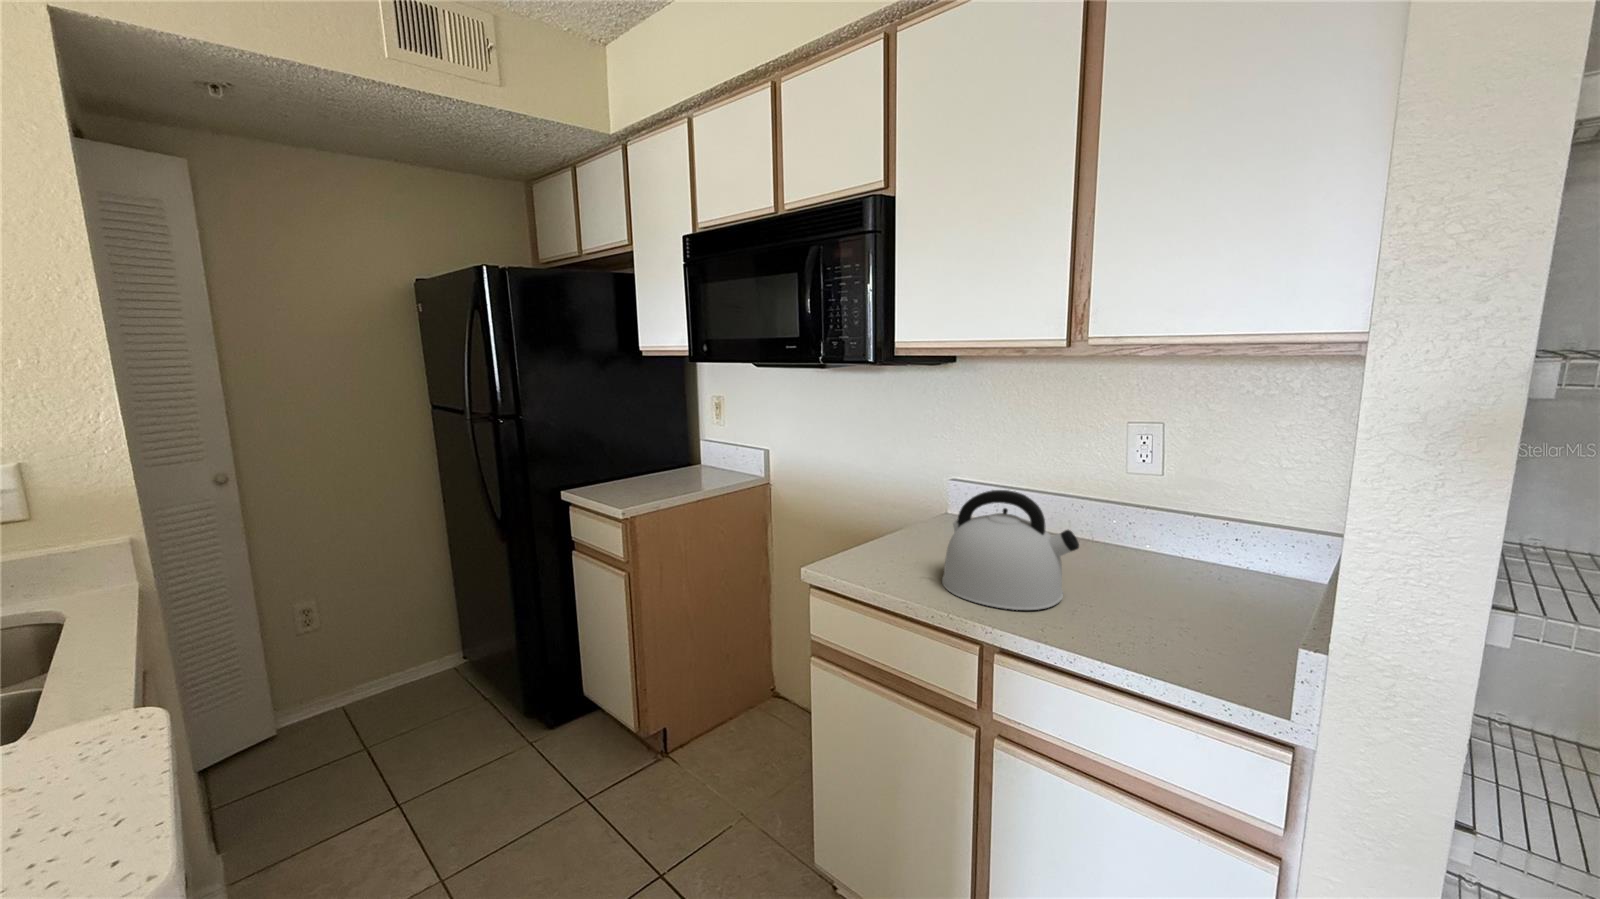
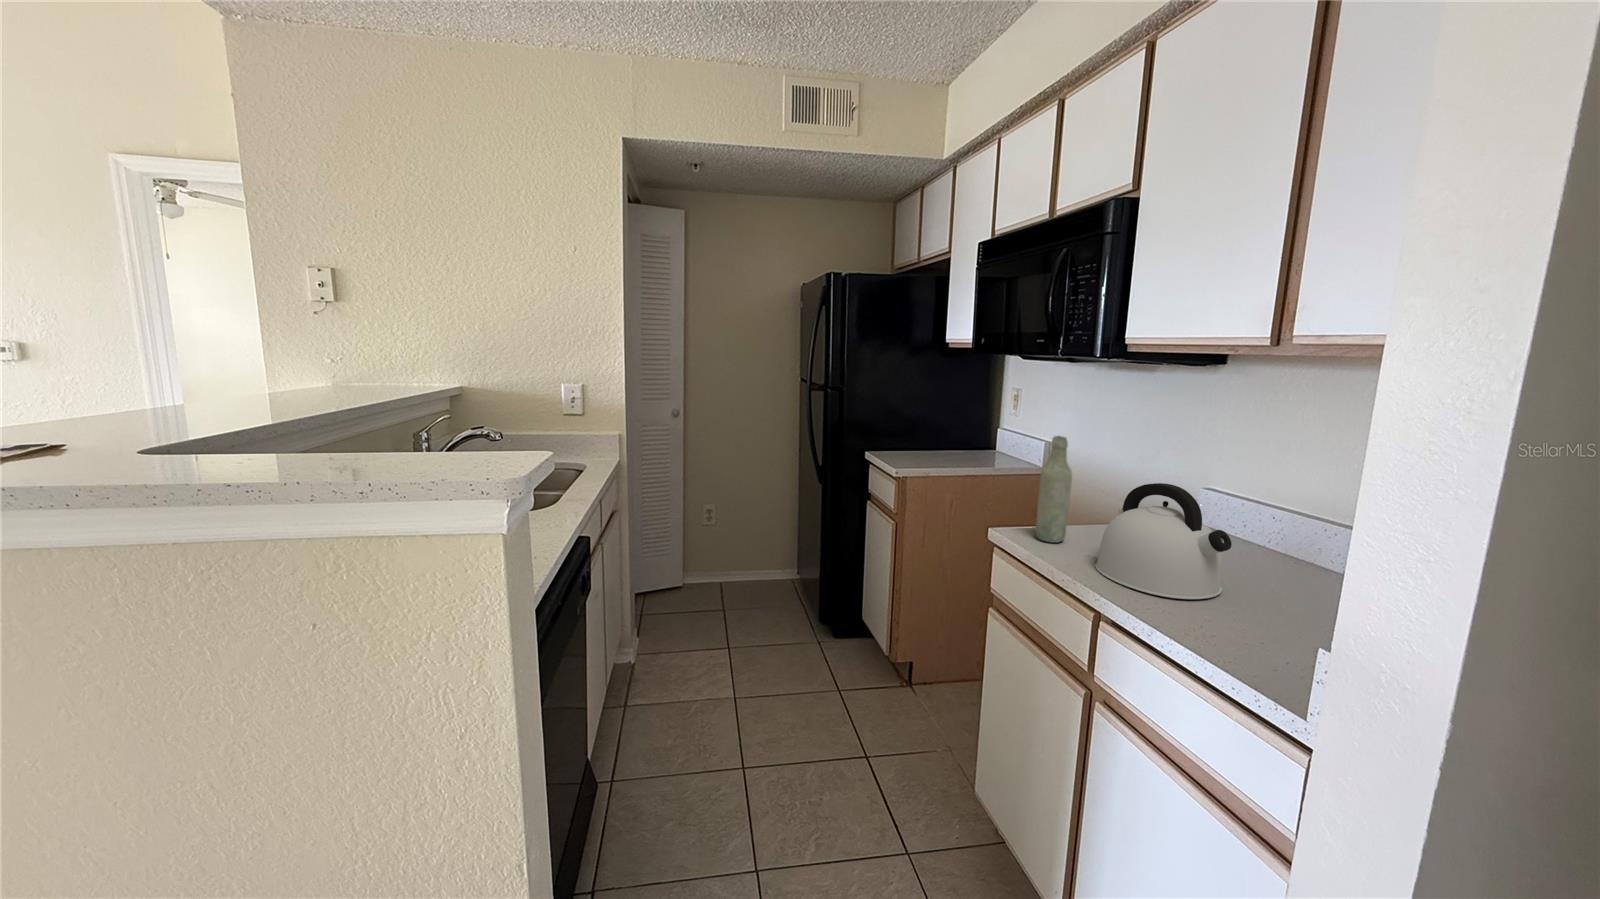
bottle: none [860,452,894,572] -> present [1036,436,1072,543]

